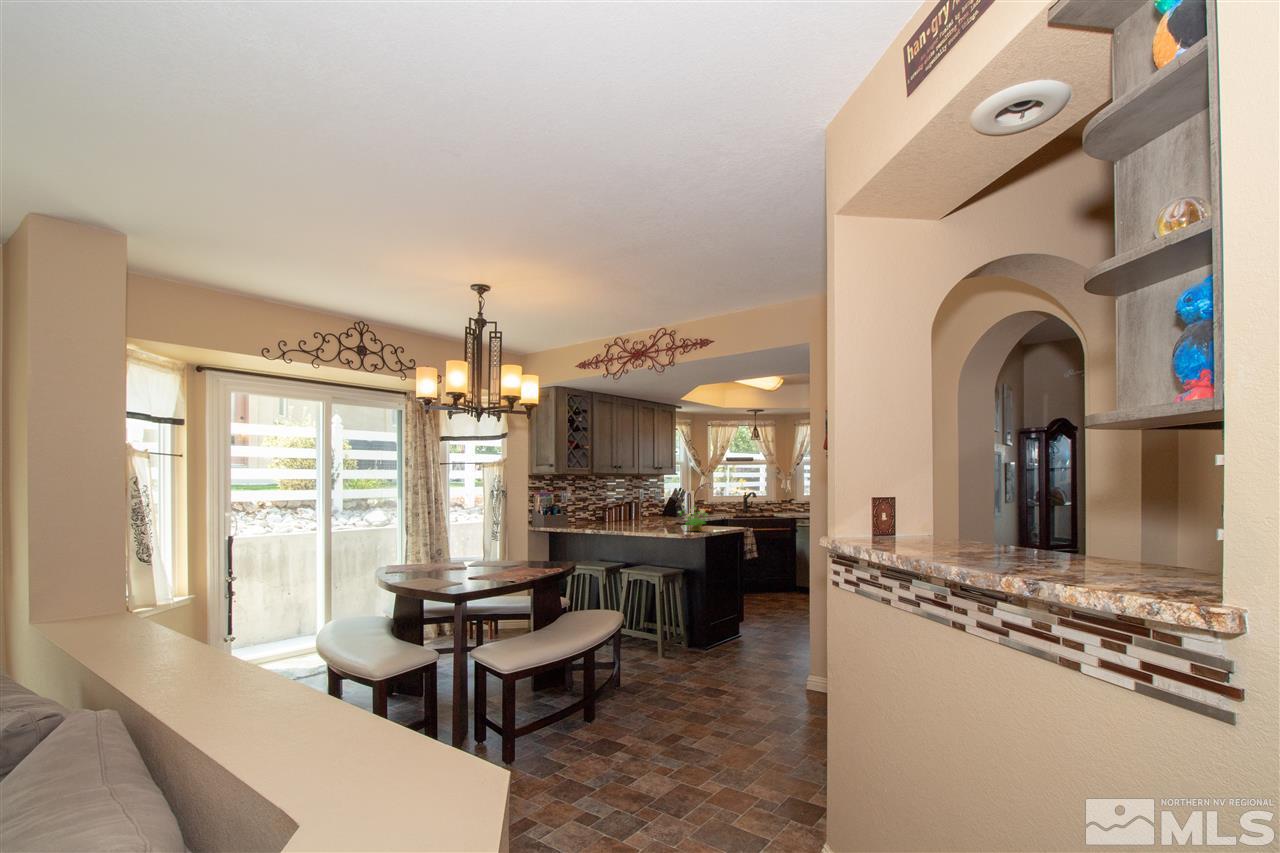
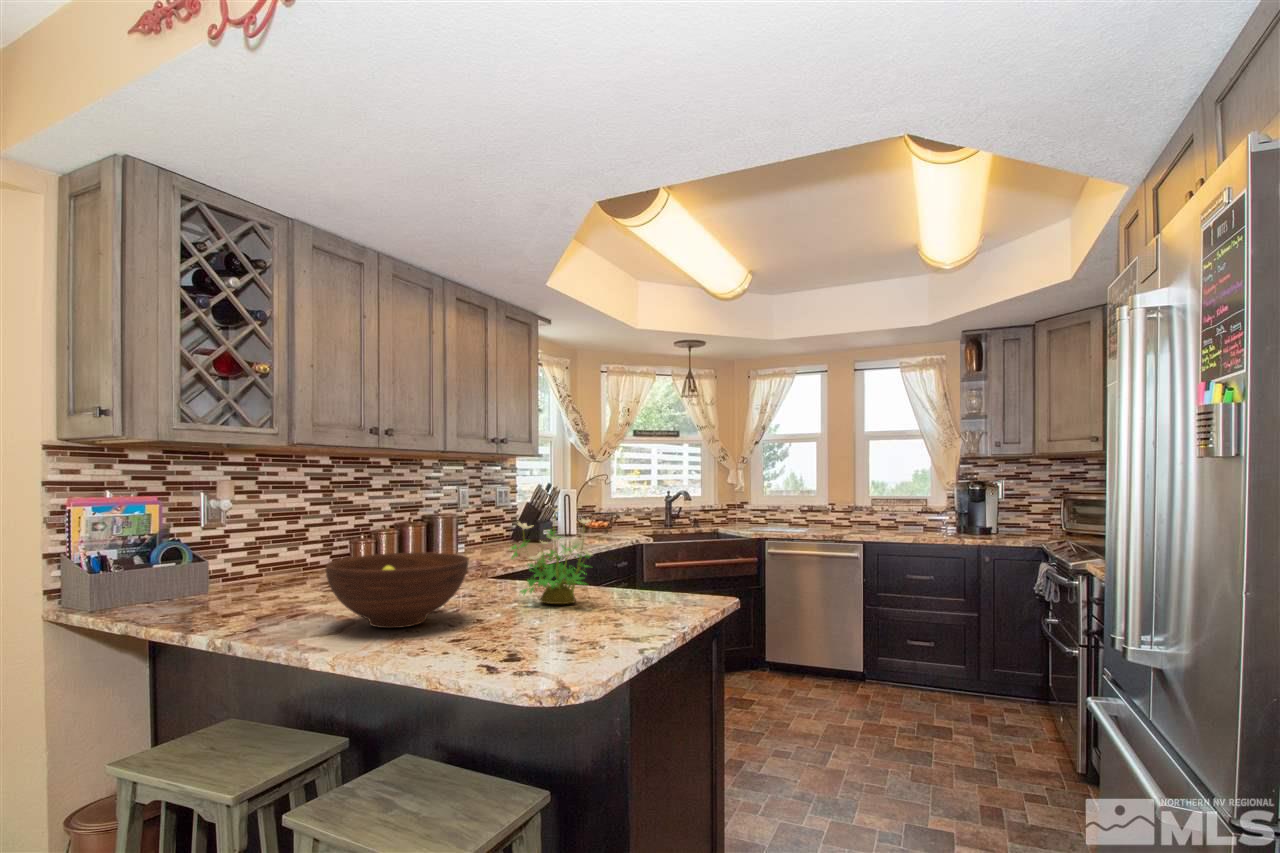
fruit bowl: none [627,512,669,534] -> present [326,552,468,628]

